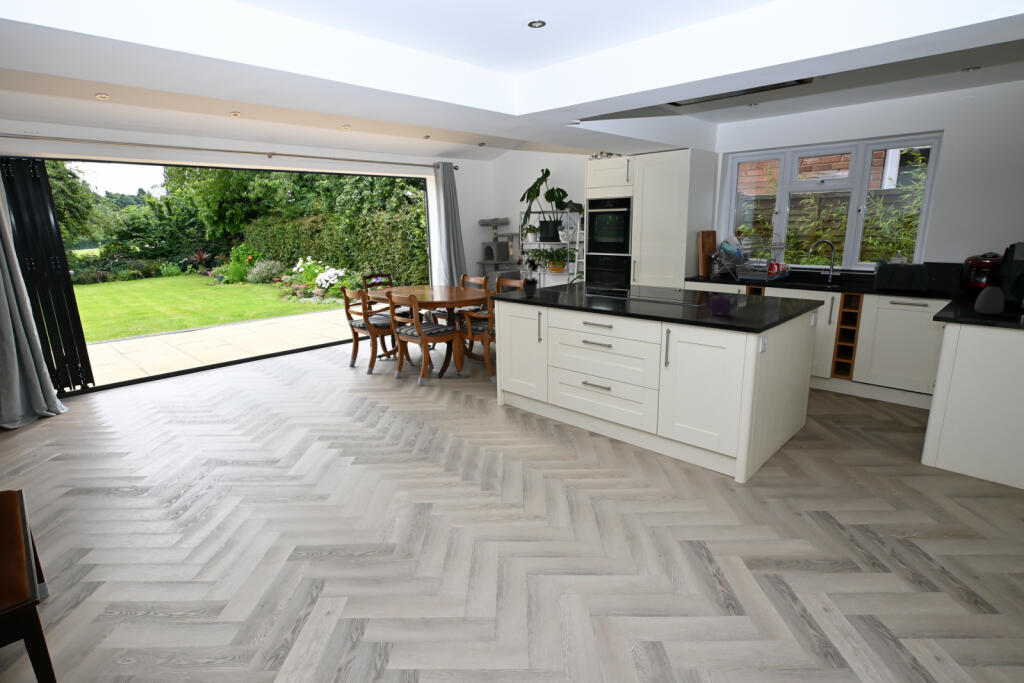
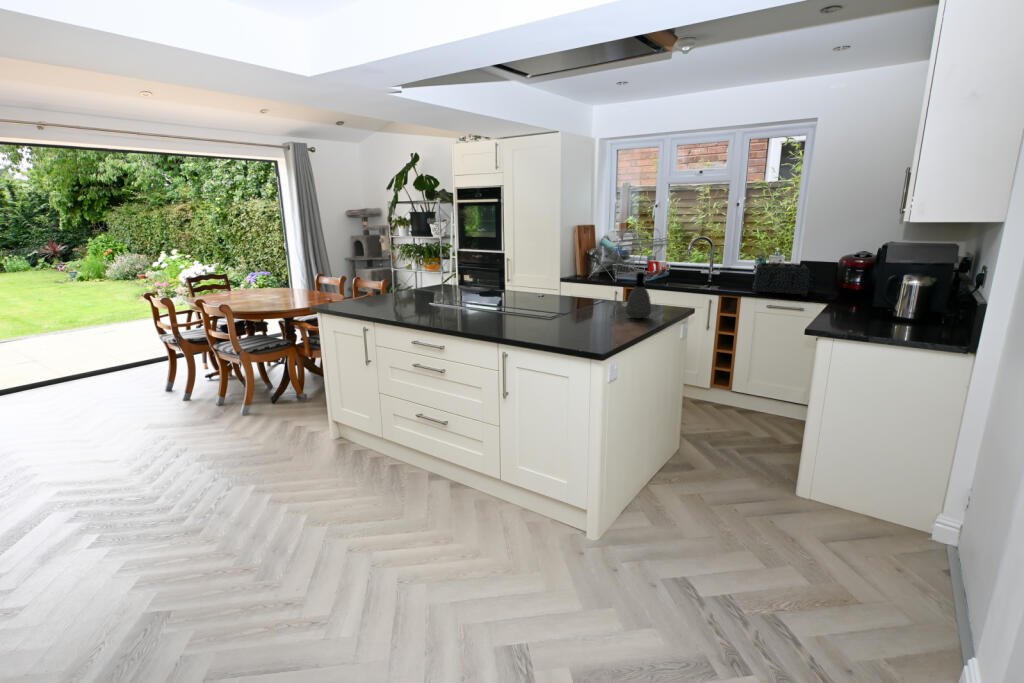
flower arrangement: present [517,251,544,297] -> none [335,244,375,306]
soap dispenser: present [975,274,1009,314] -> present [626,272,653,318]
teapot: present [705,295,737,316] -> none [546,310,593,337]

